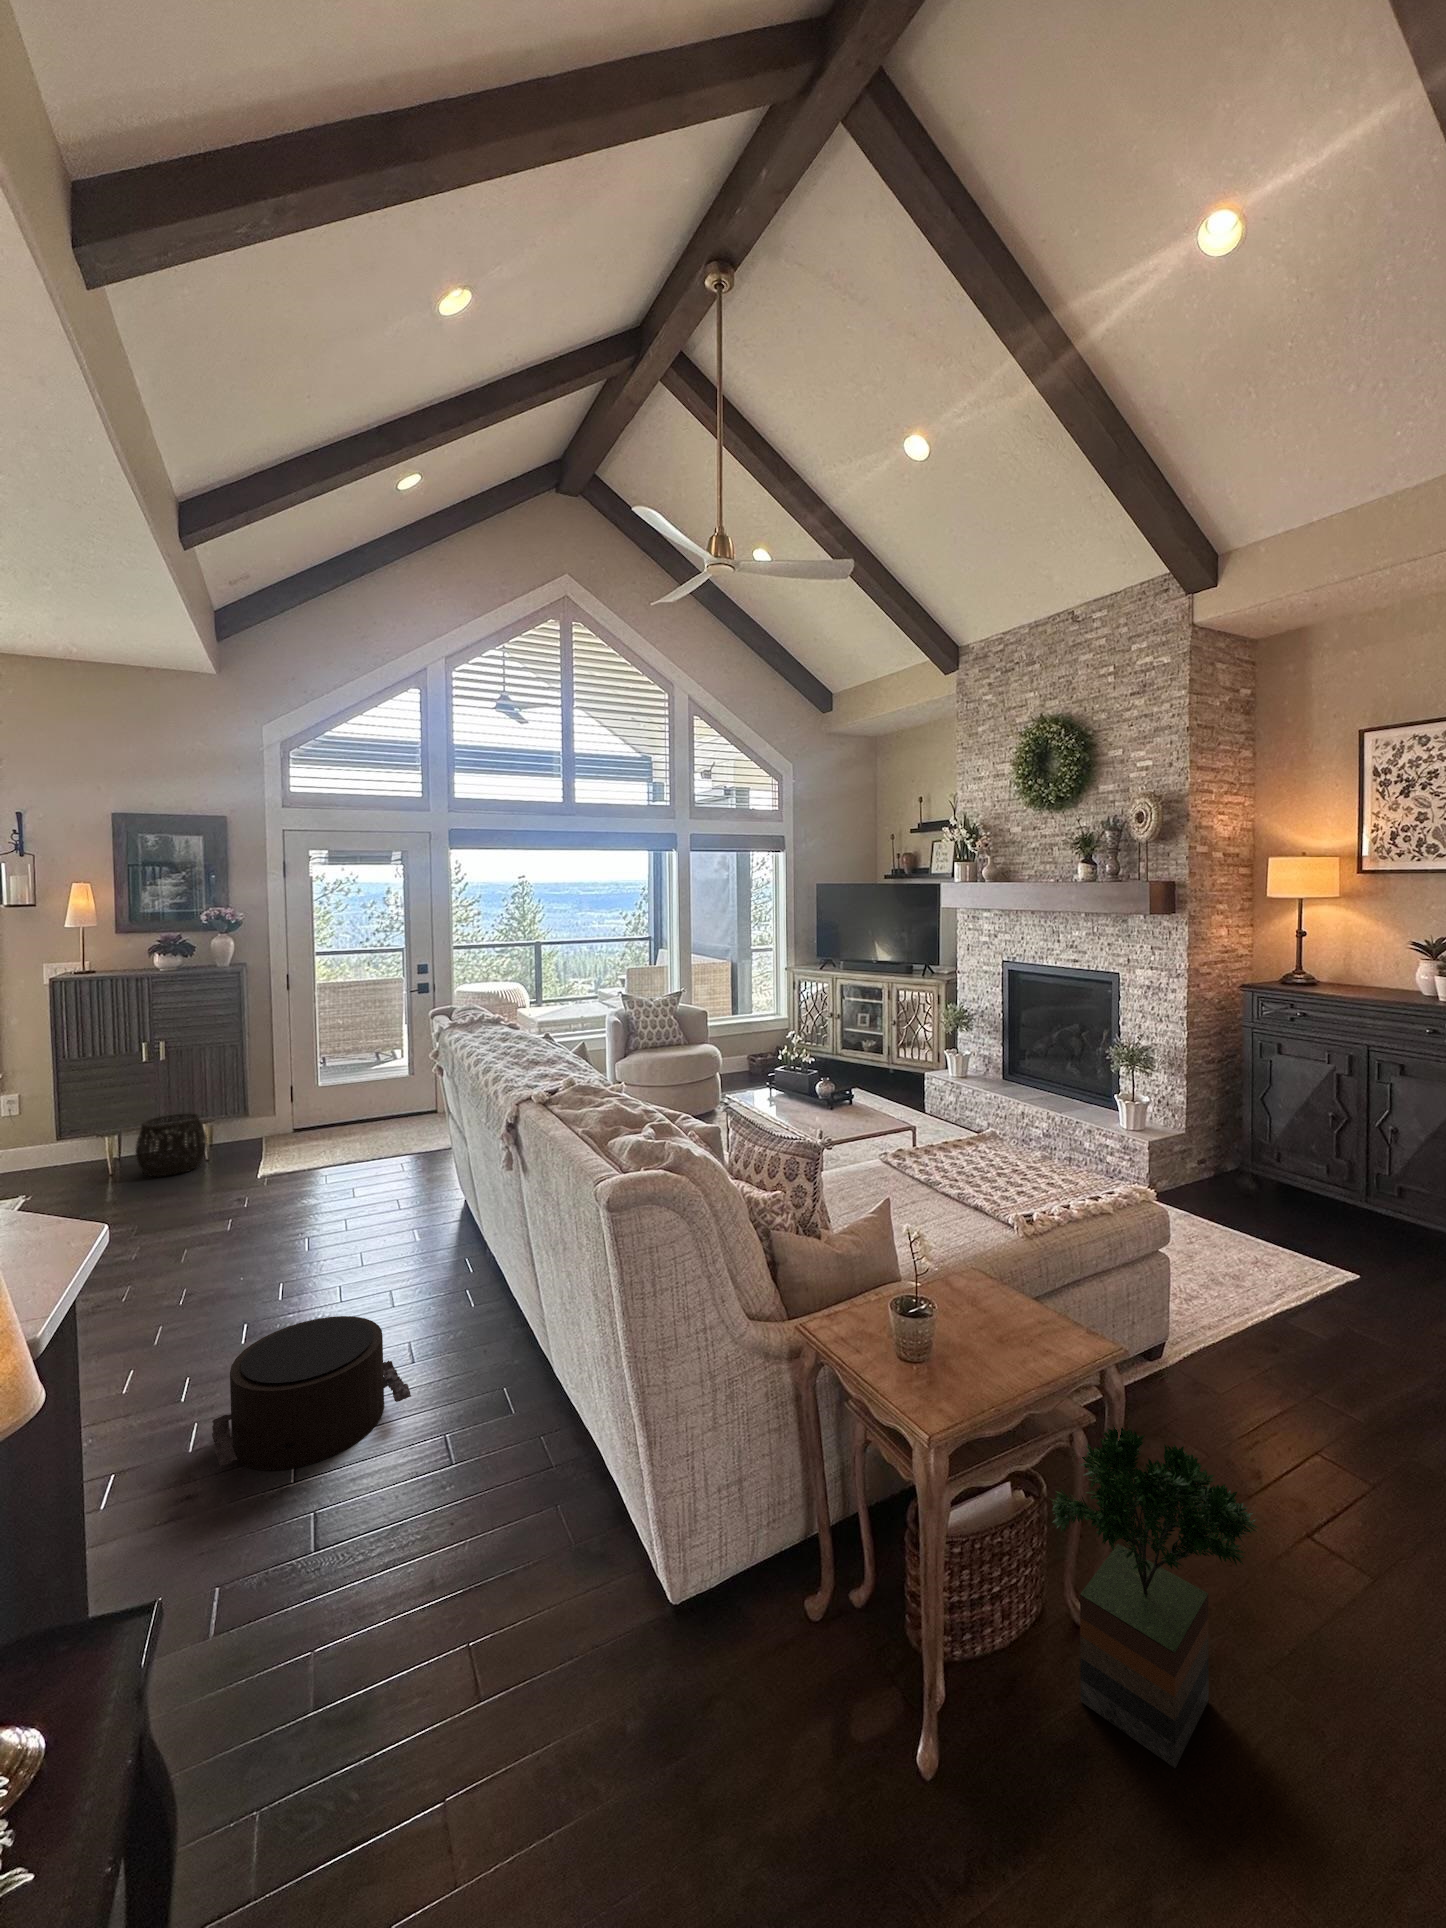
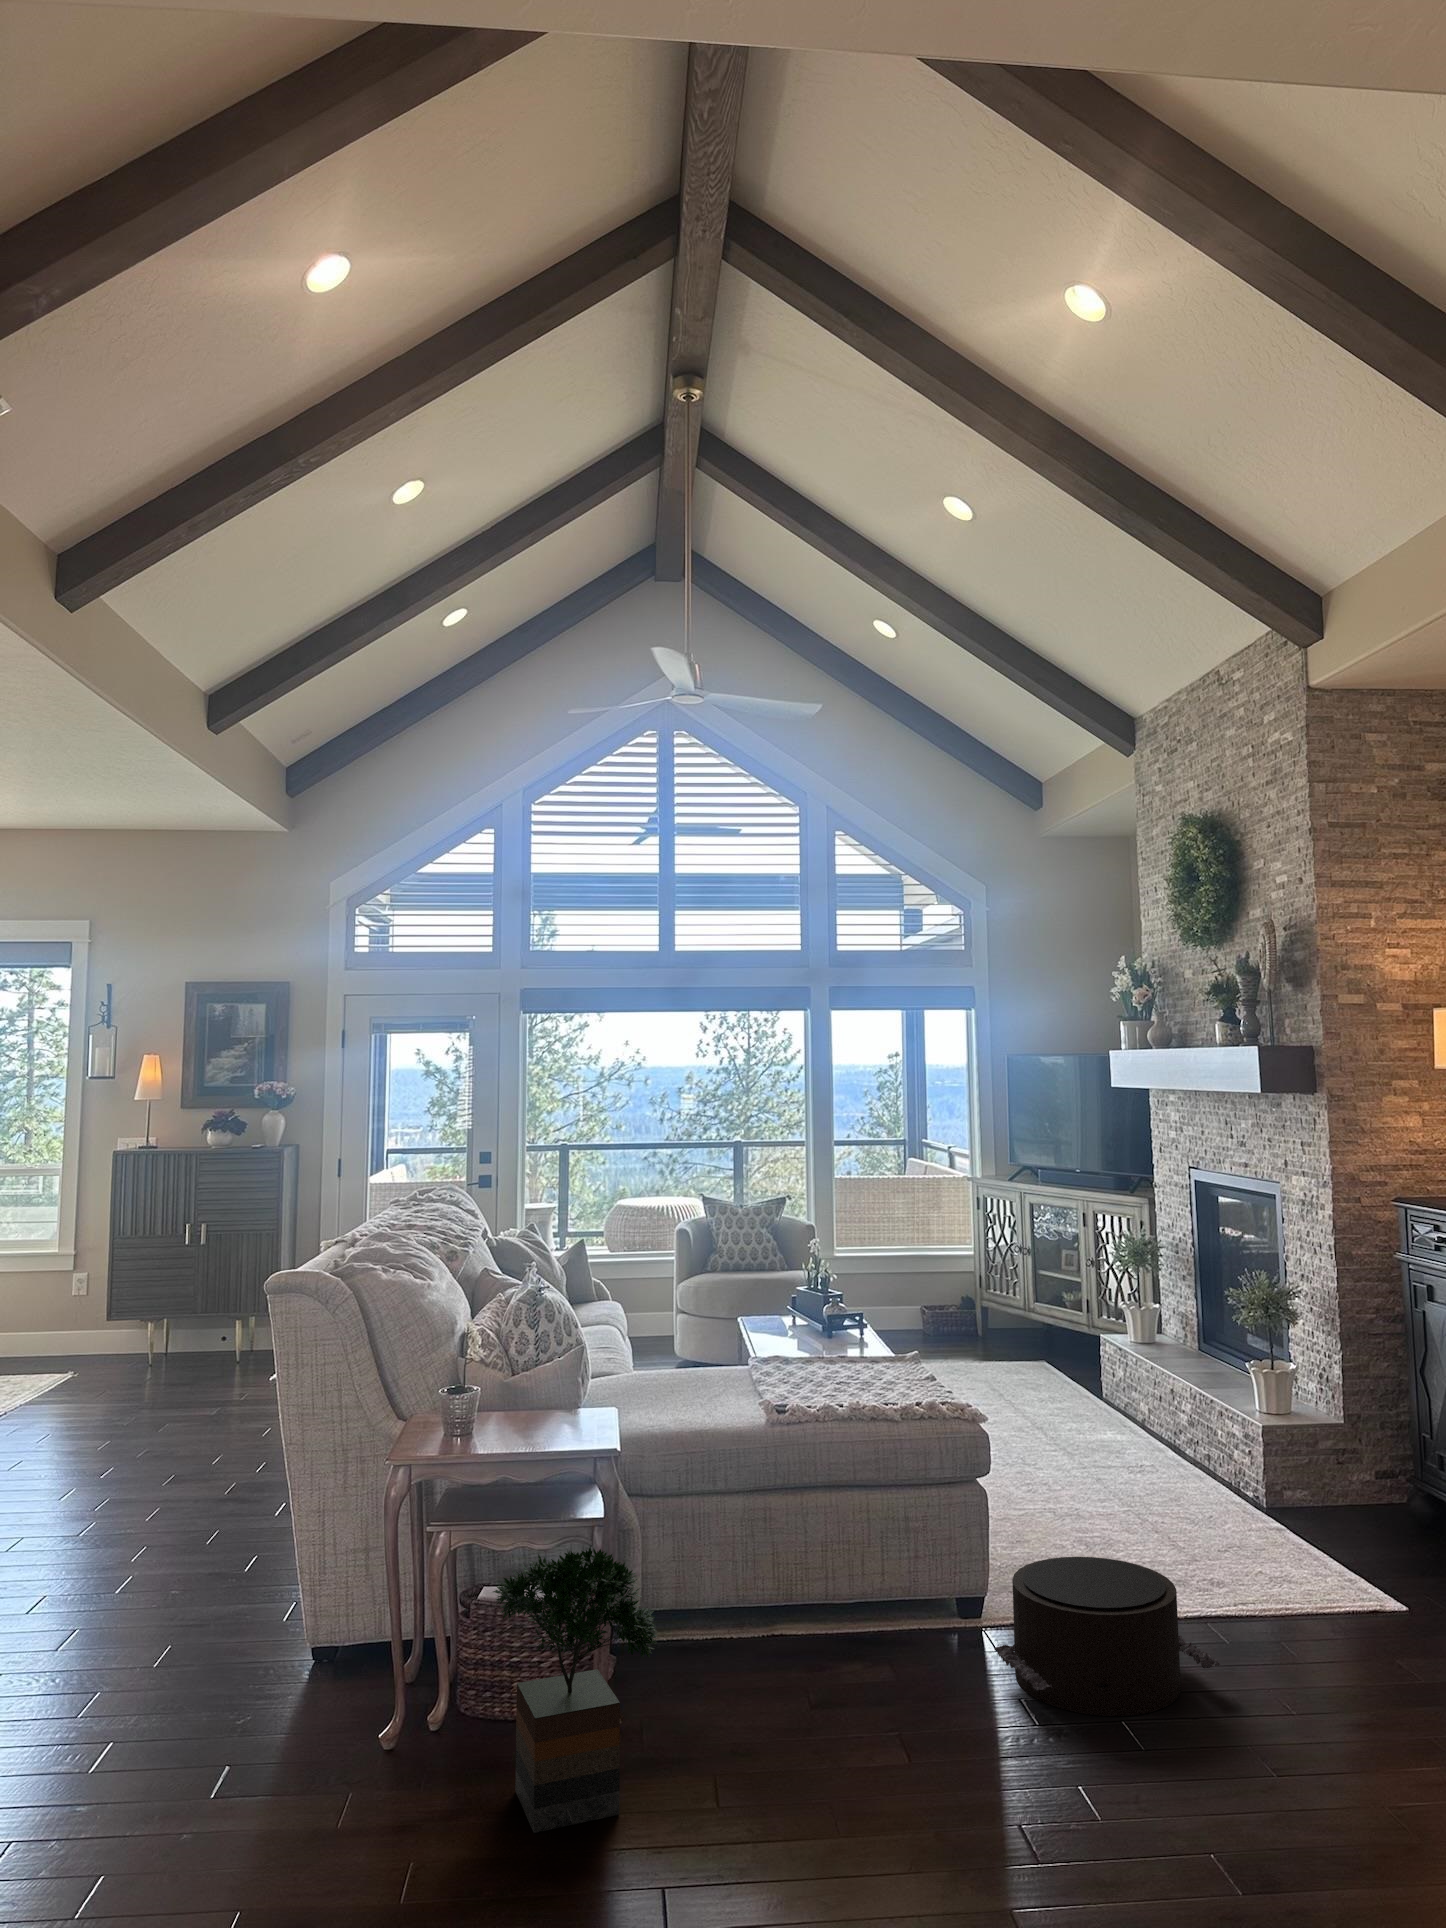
woven basket: present [136,1113,207,1177] -> none [165,1304,233,1368]
pouf: present [212,1316,411,1471] -> present [995,1557,1220,1716]

